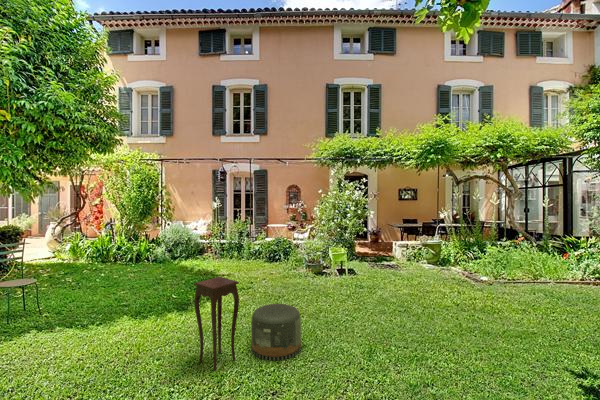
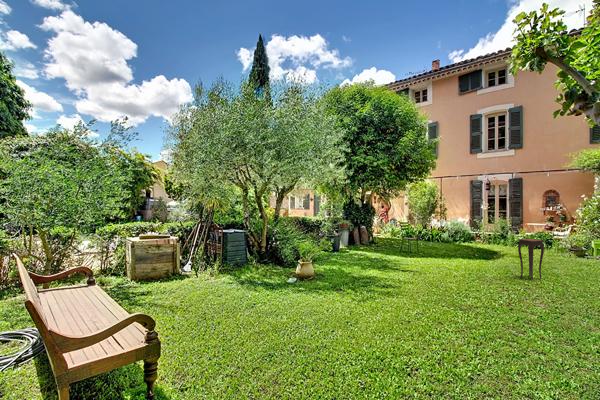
pouf: present [251,304,301,361] -> none [549,257,583,283]

